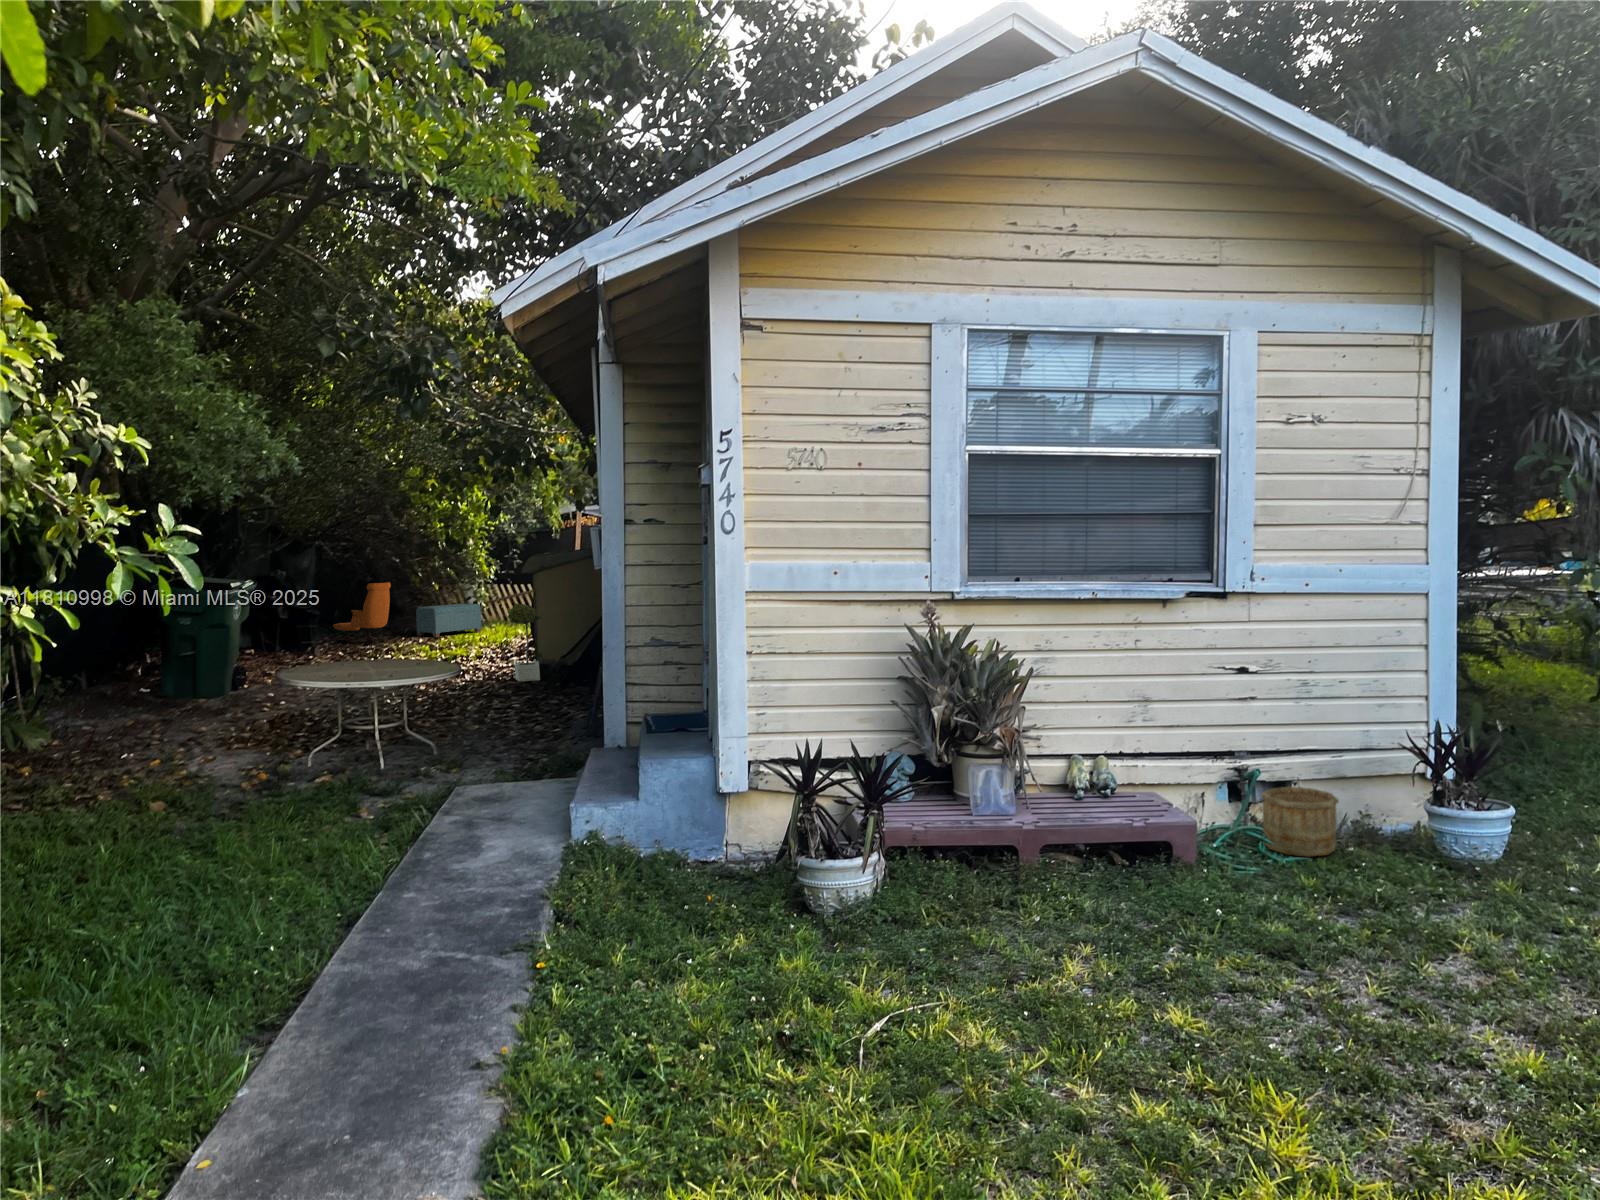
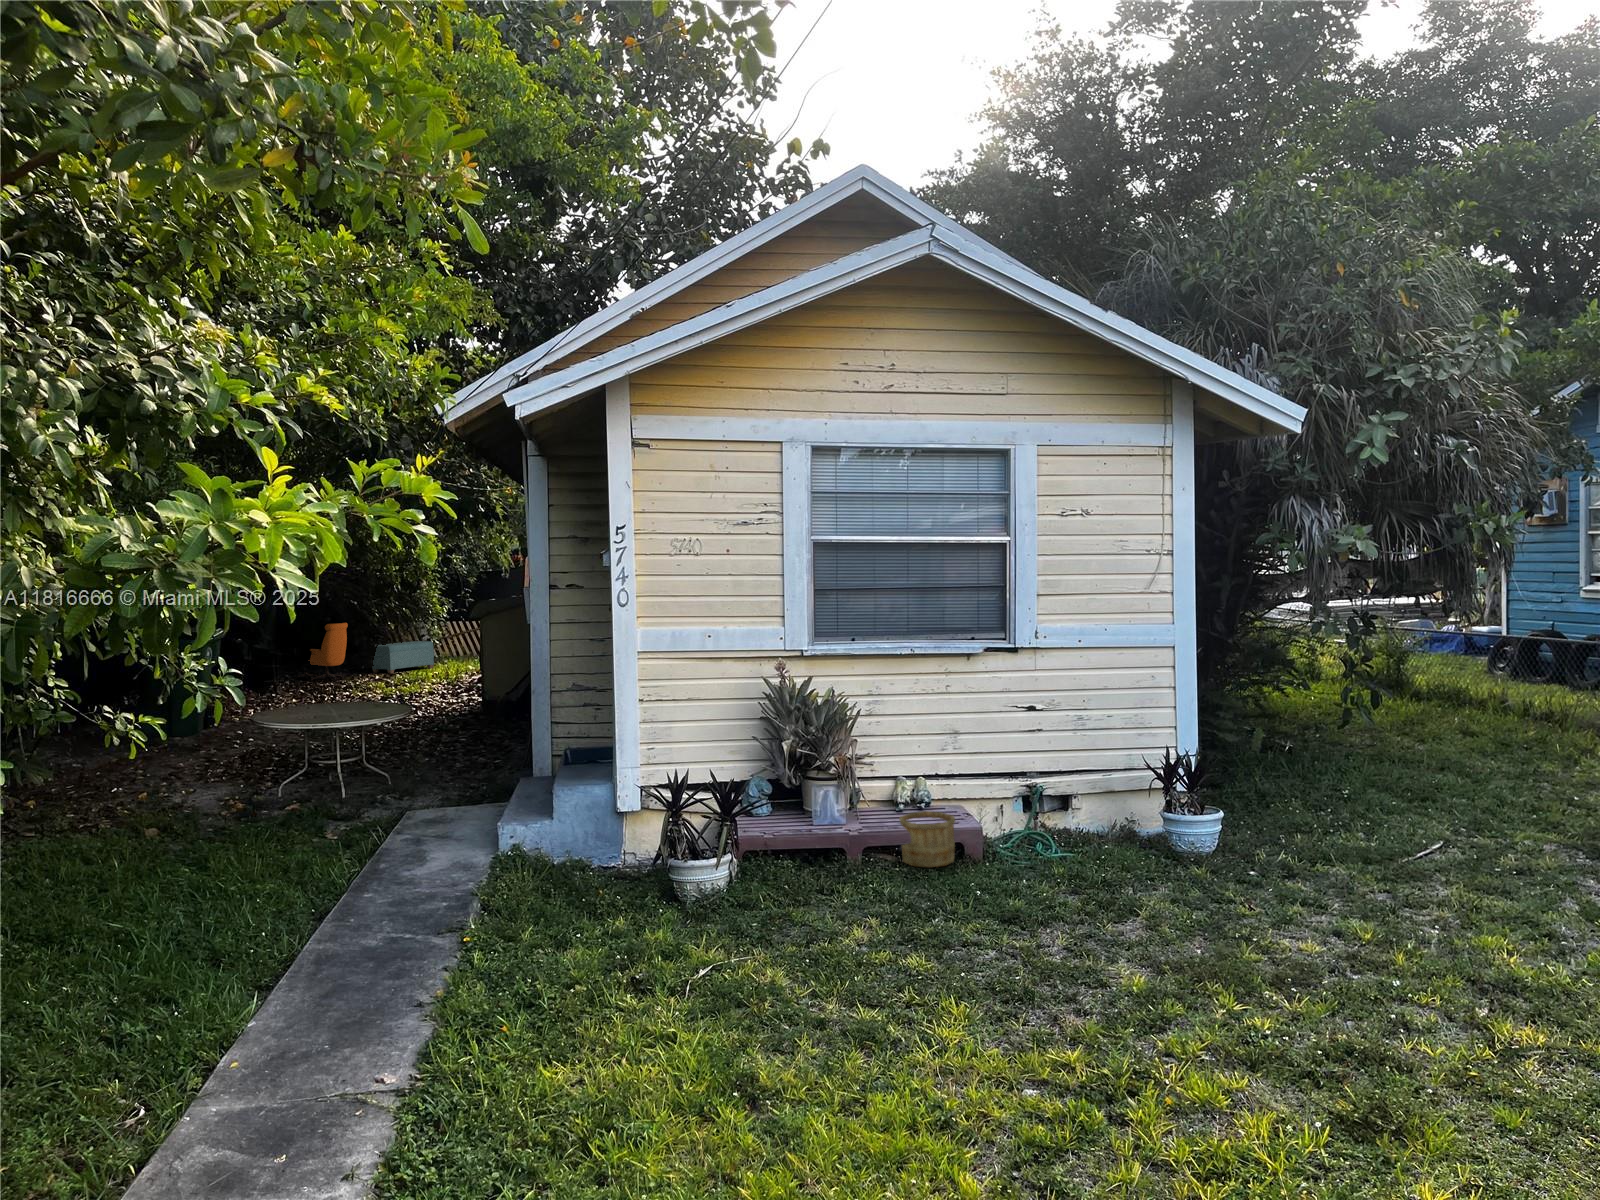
potted tree: present [508,603,541,681] -> none [456,645,487,717]
wooden bucket: present [1261,787,1339,856] -> present [899,811,955,867]

